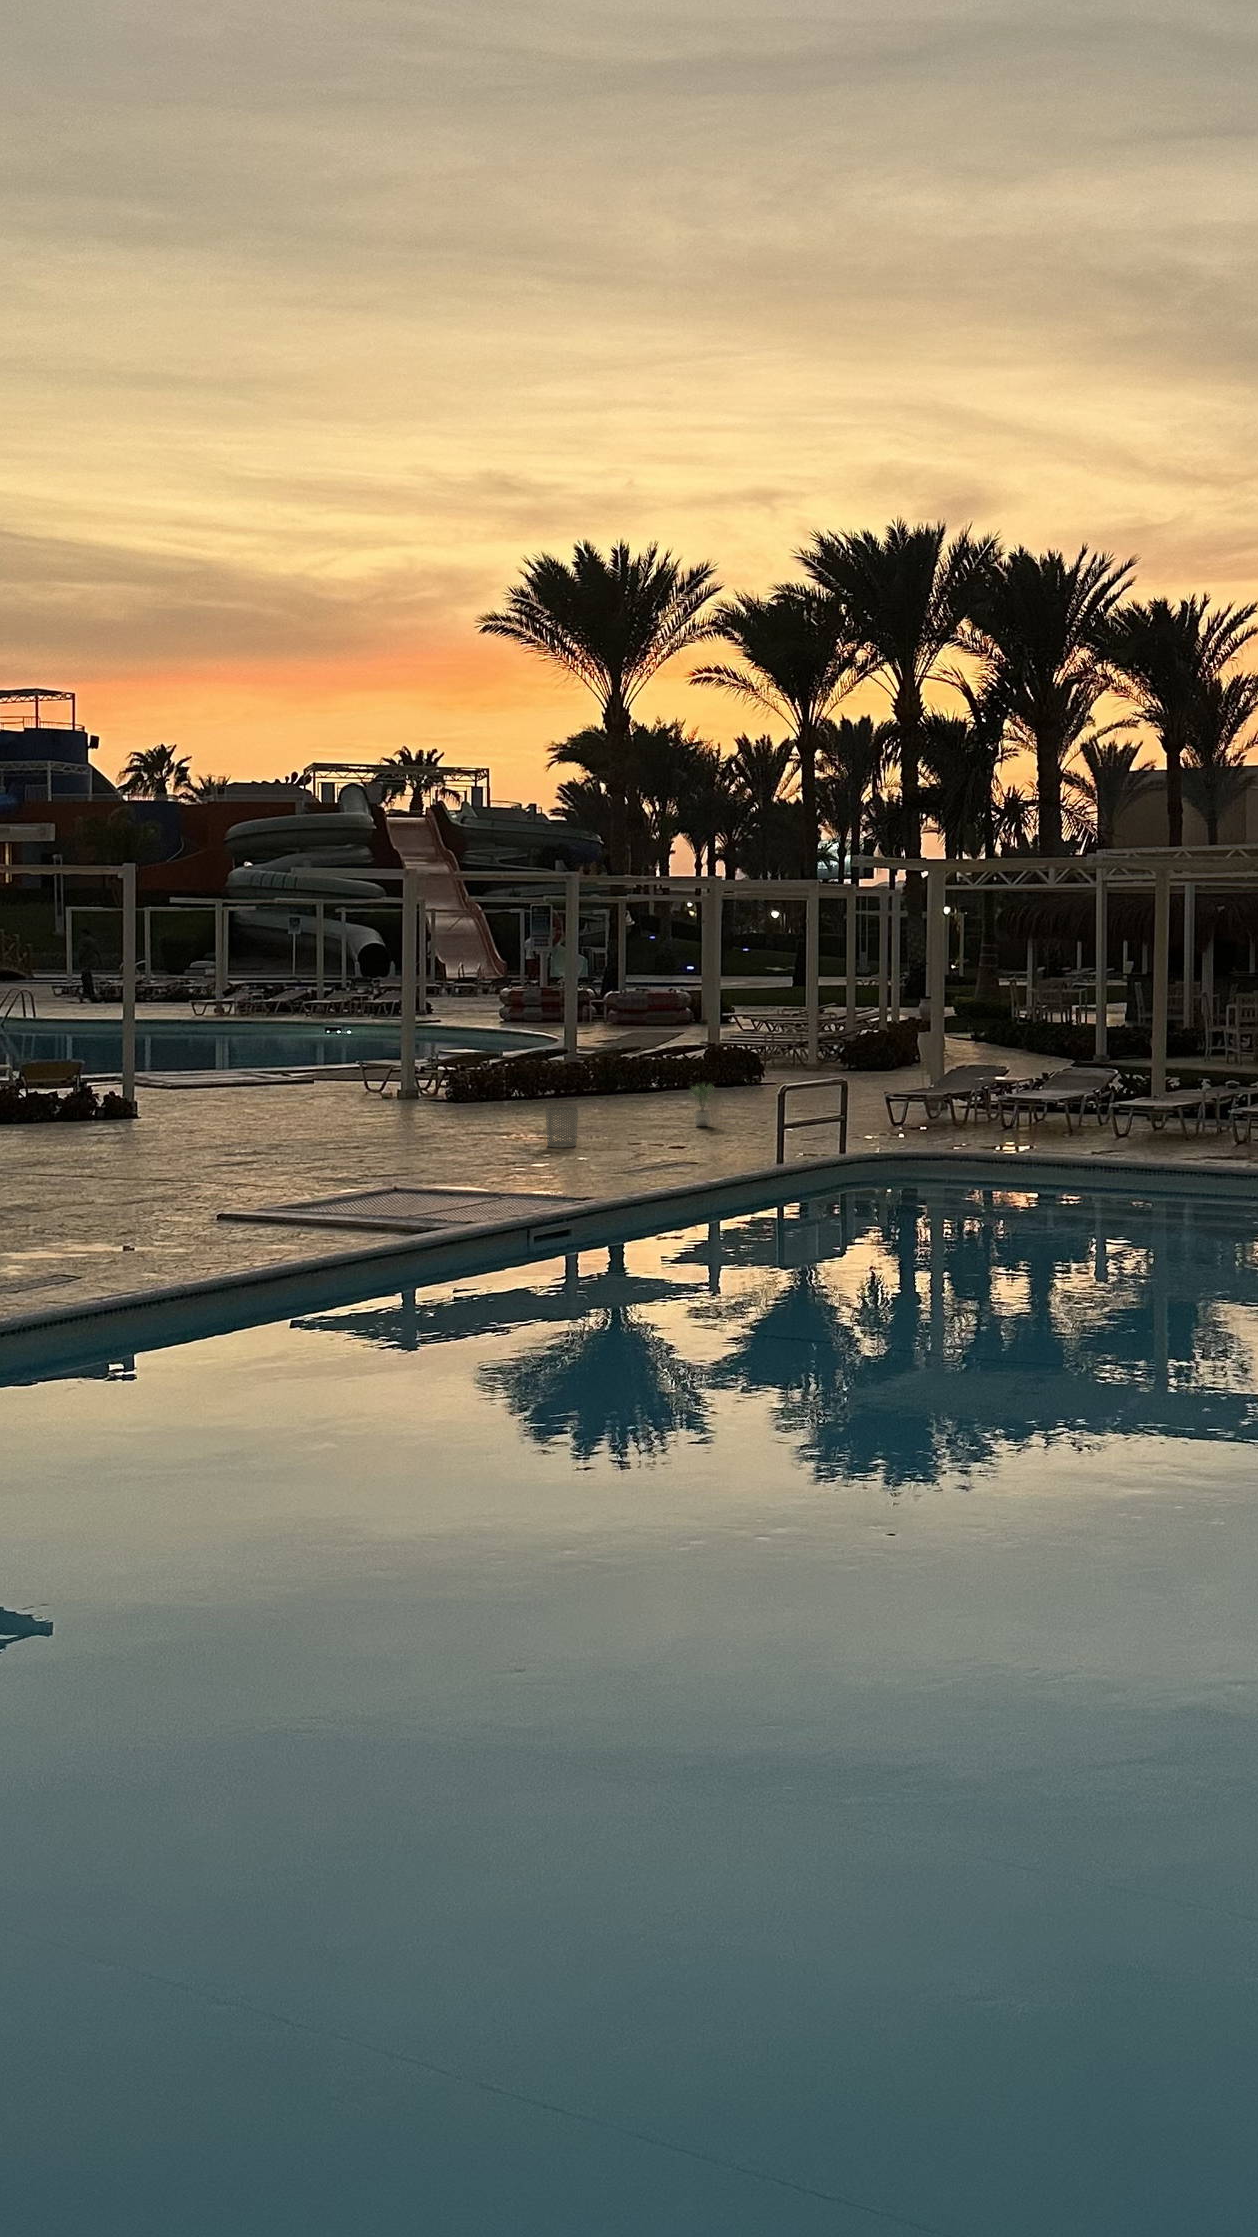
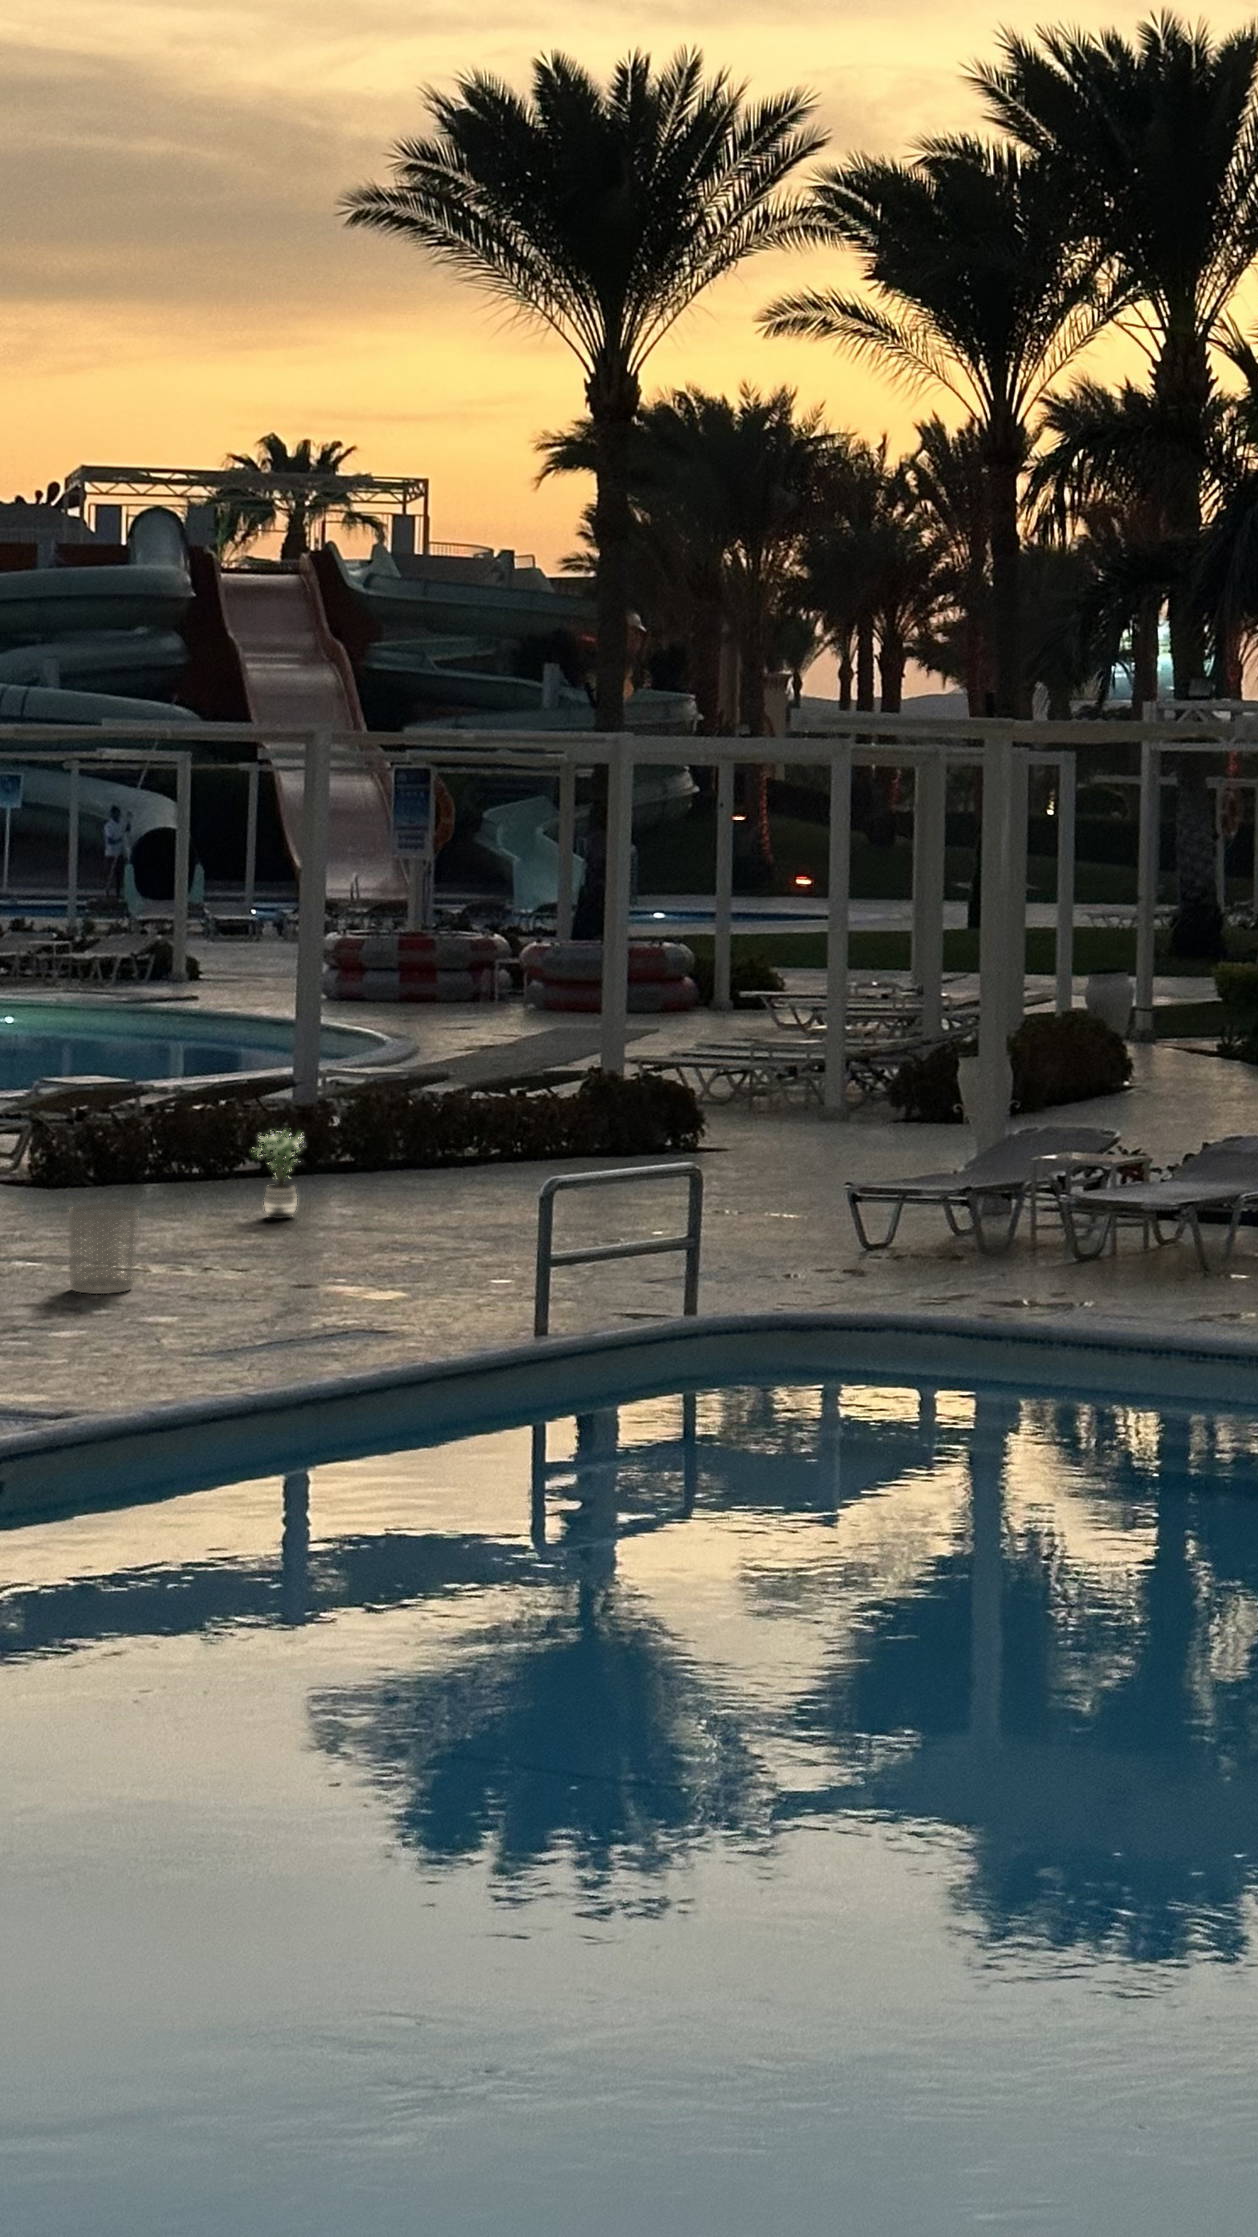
potted plant: present [691,1084,714,1127] -> present [251,1130,303,1219]

